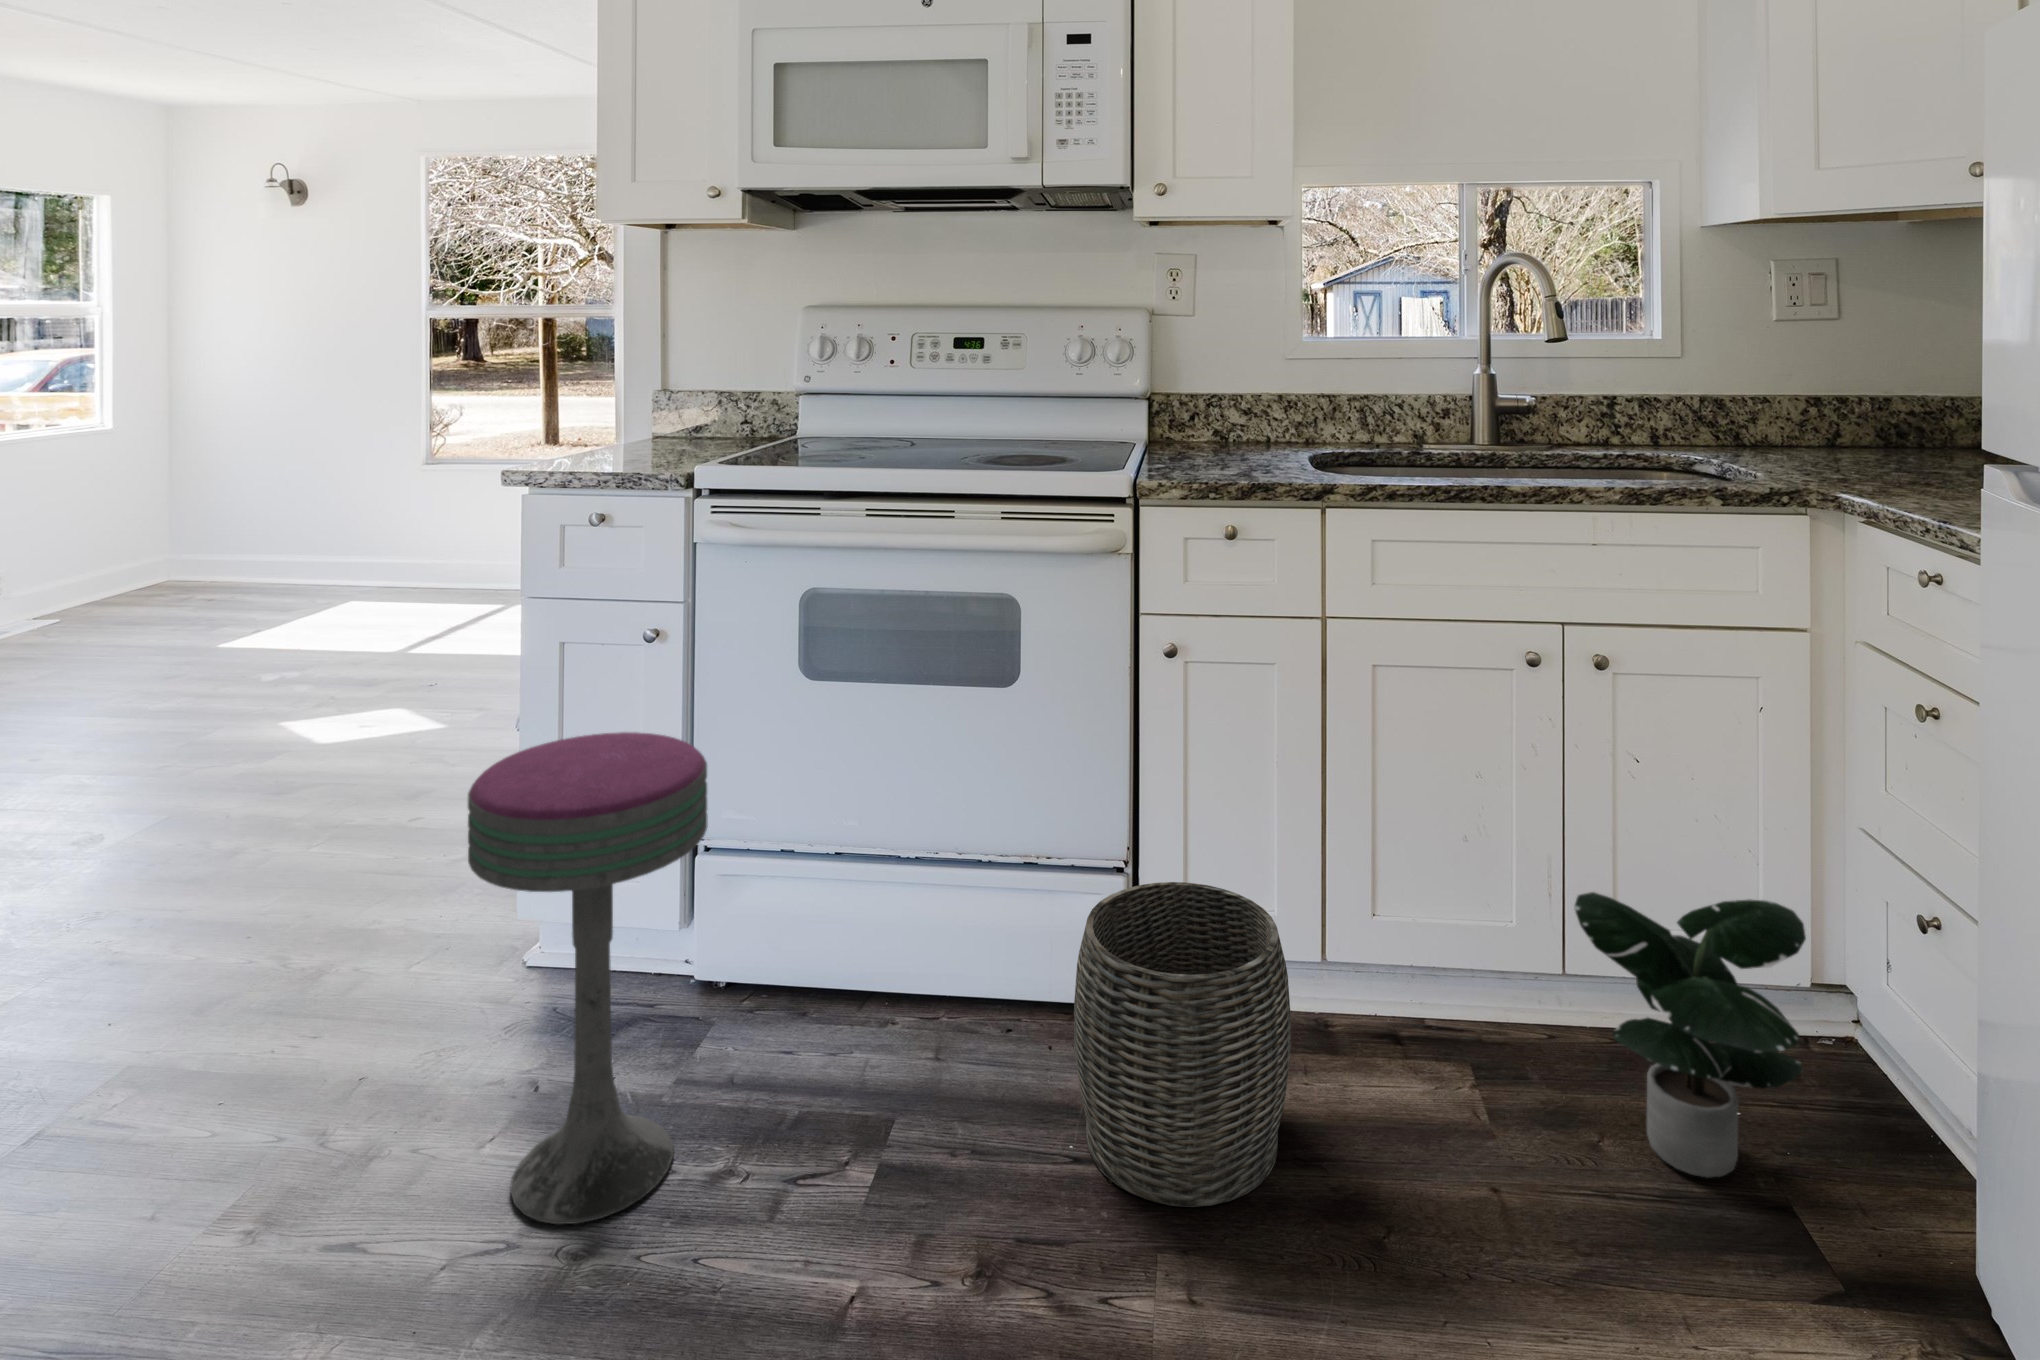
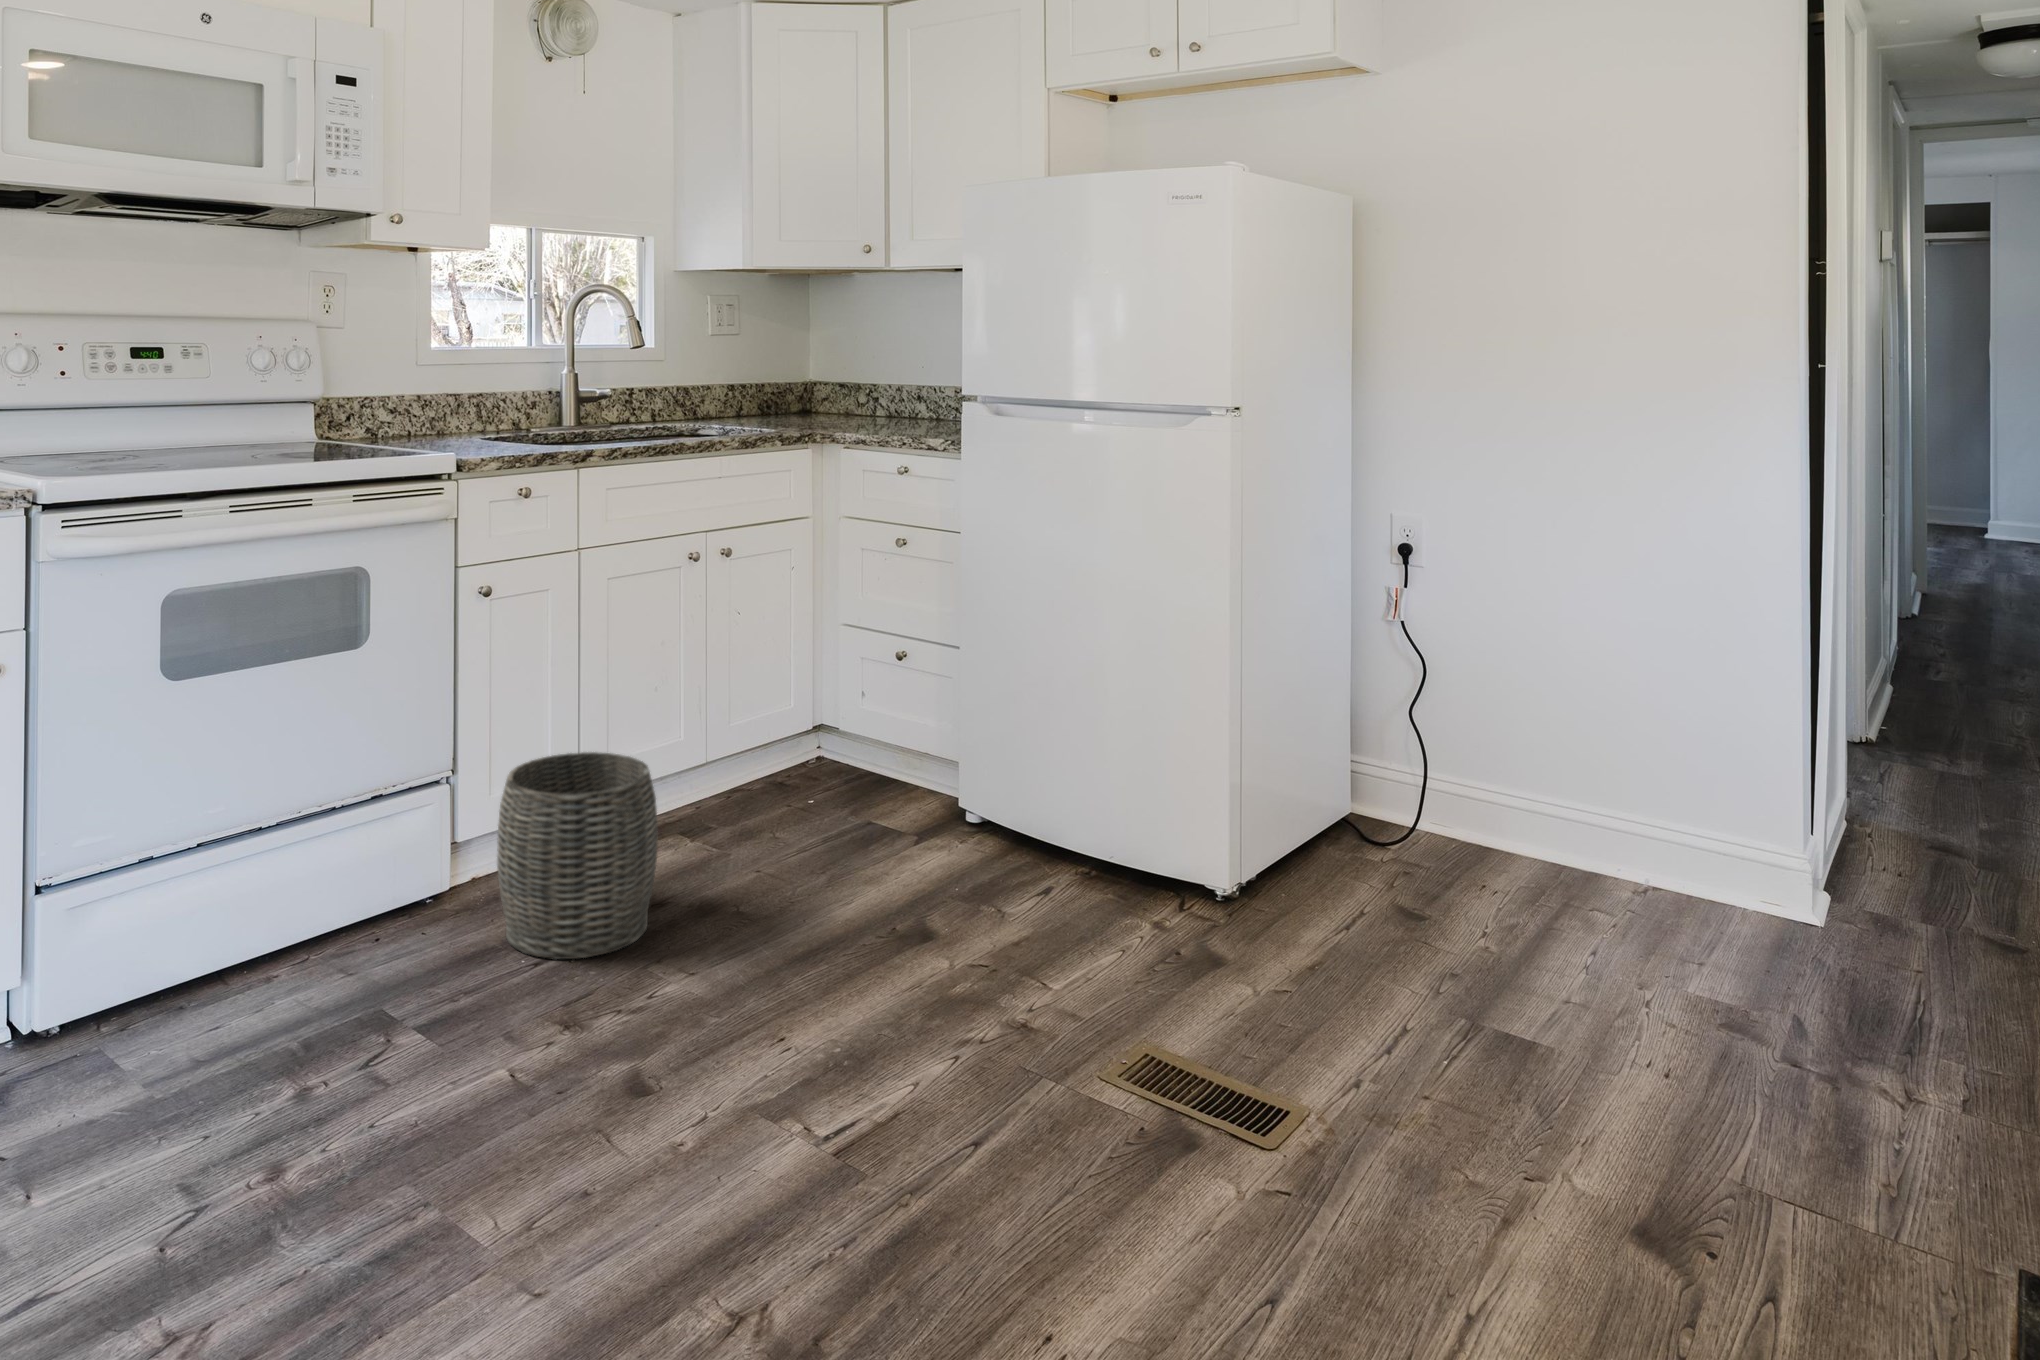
bar stool: present [468,732,708,1225] -> none [60,724,296,1177]
potted plant: present [1574,892,1806,1178] -> none [751,674,884,834]

